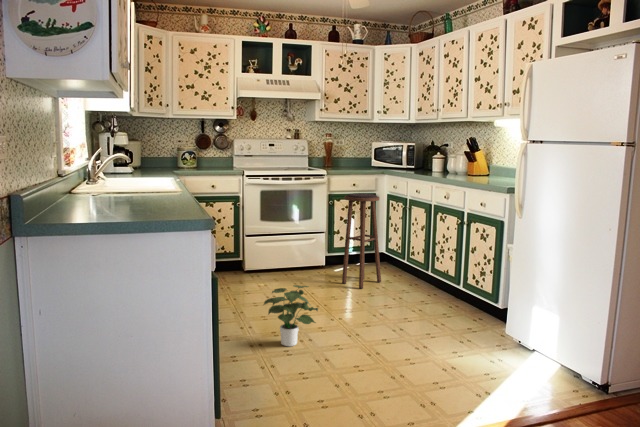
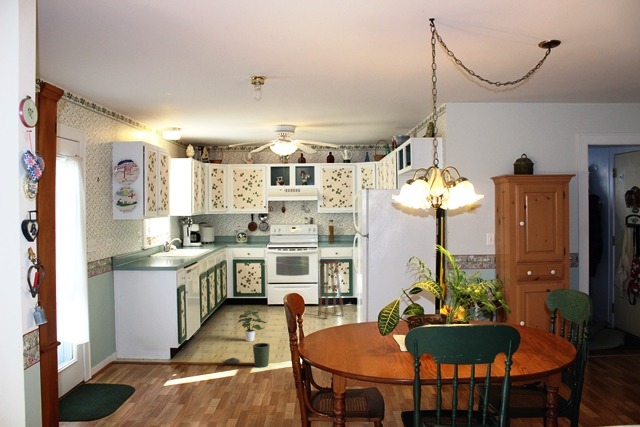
trash can: none [300,361,399,413] -> present [225,343,270,367]

